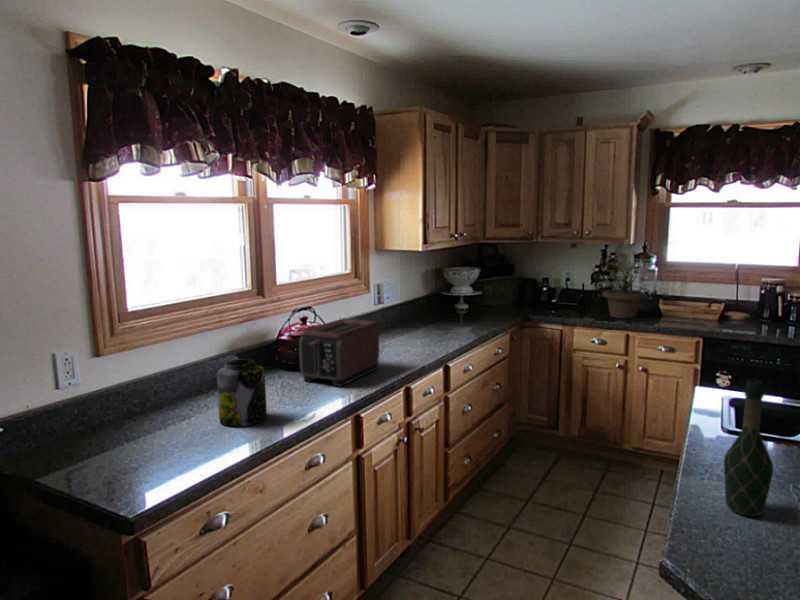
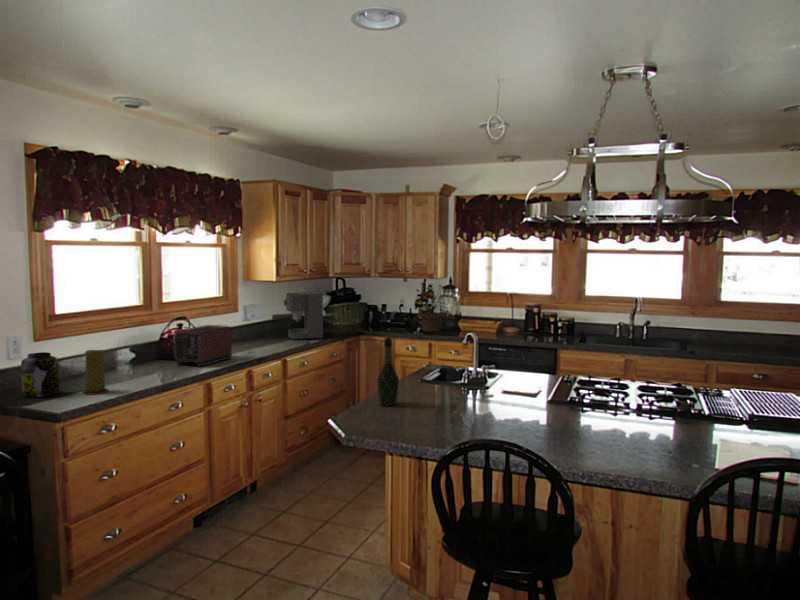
coffee maker: none [416,264,486,331] -> present [272,292,323,340]
jar: present [217,359,267,426] -> present [21,352,59,397]
candle: none [168,379,210,458] -> present [82,350,108,394]

